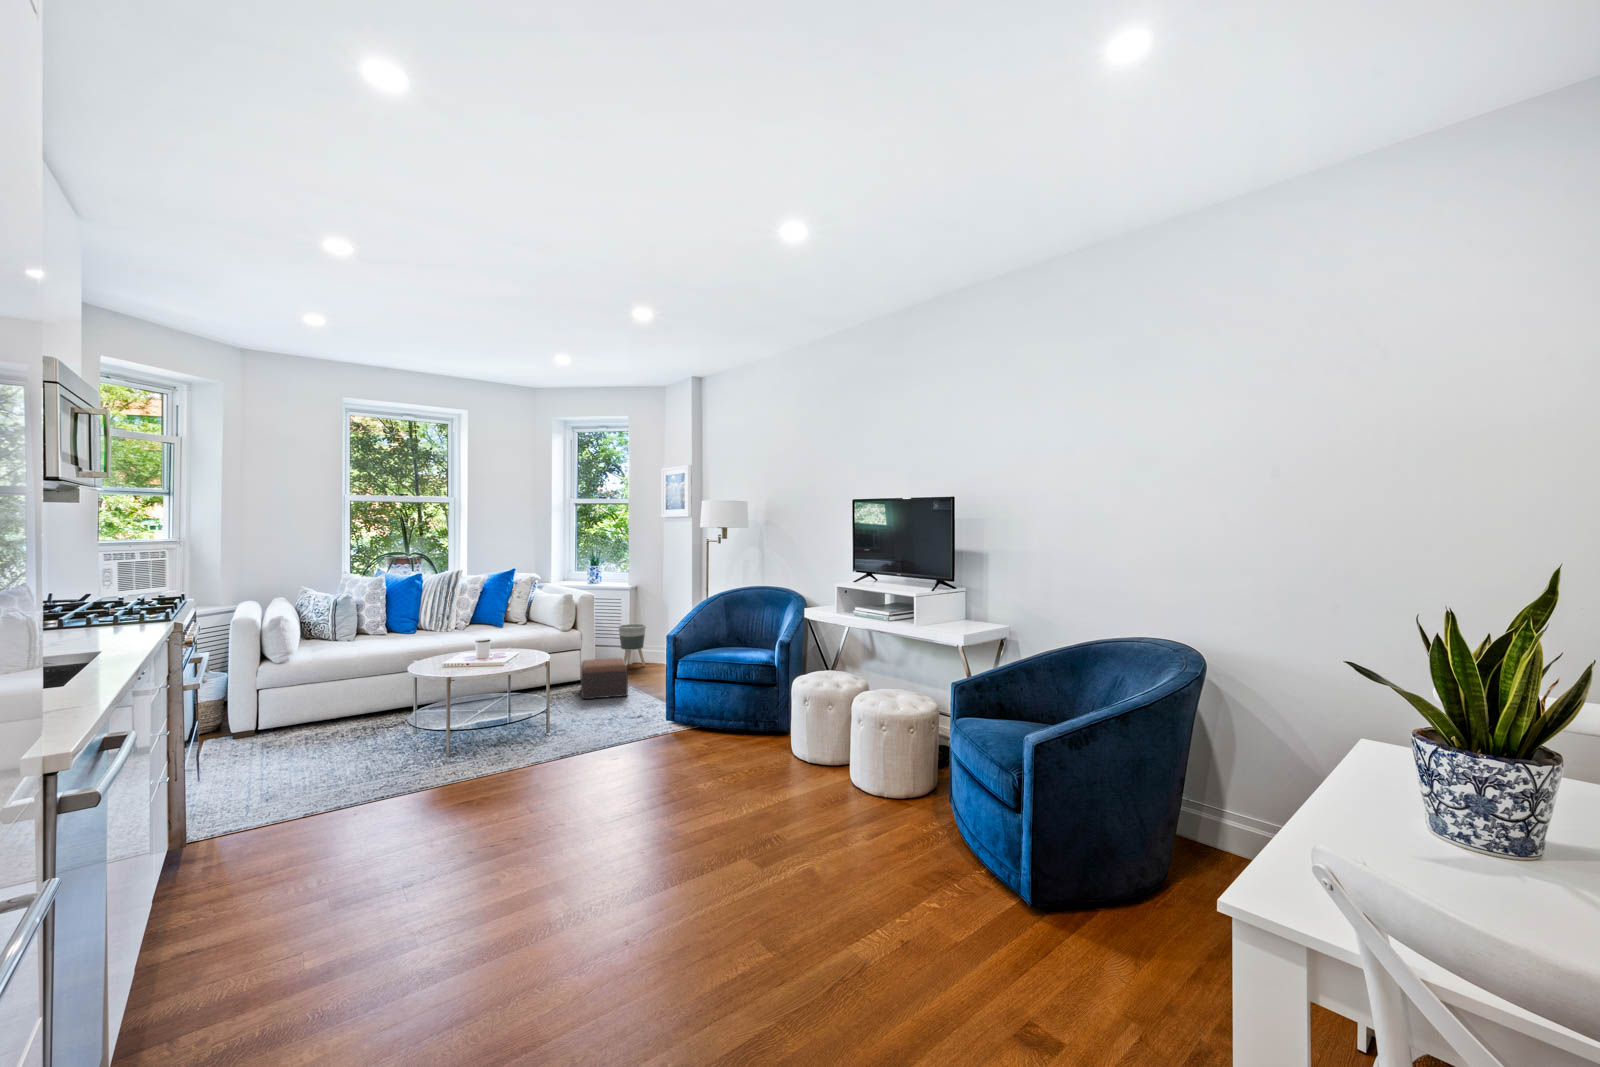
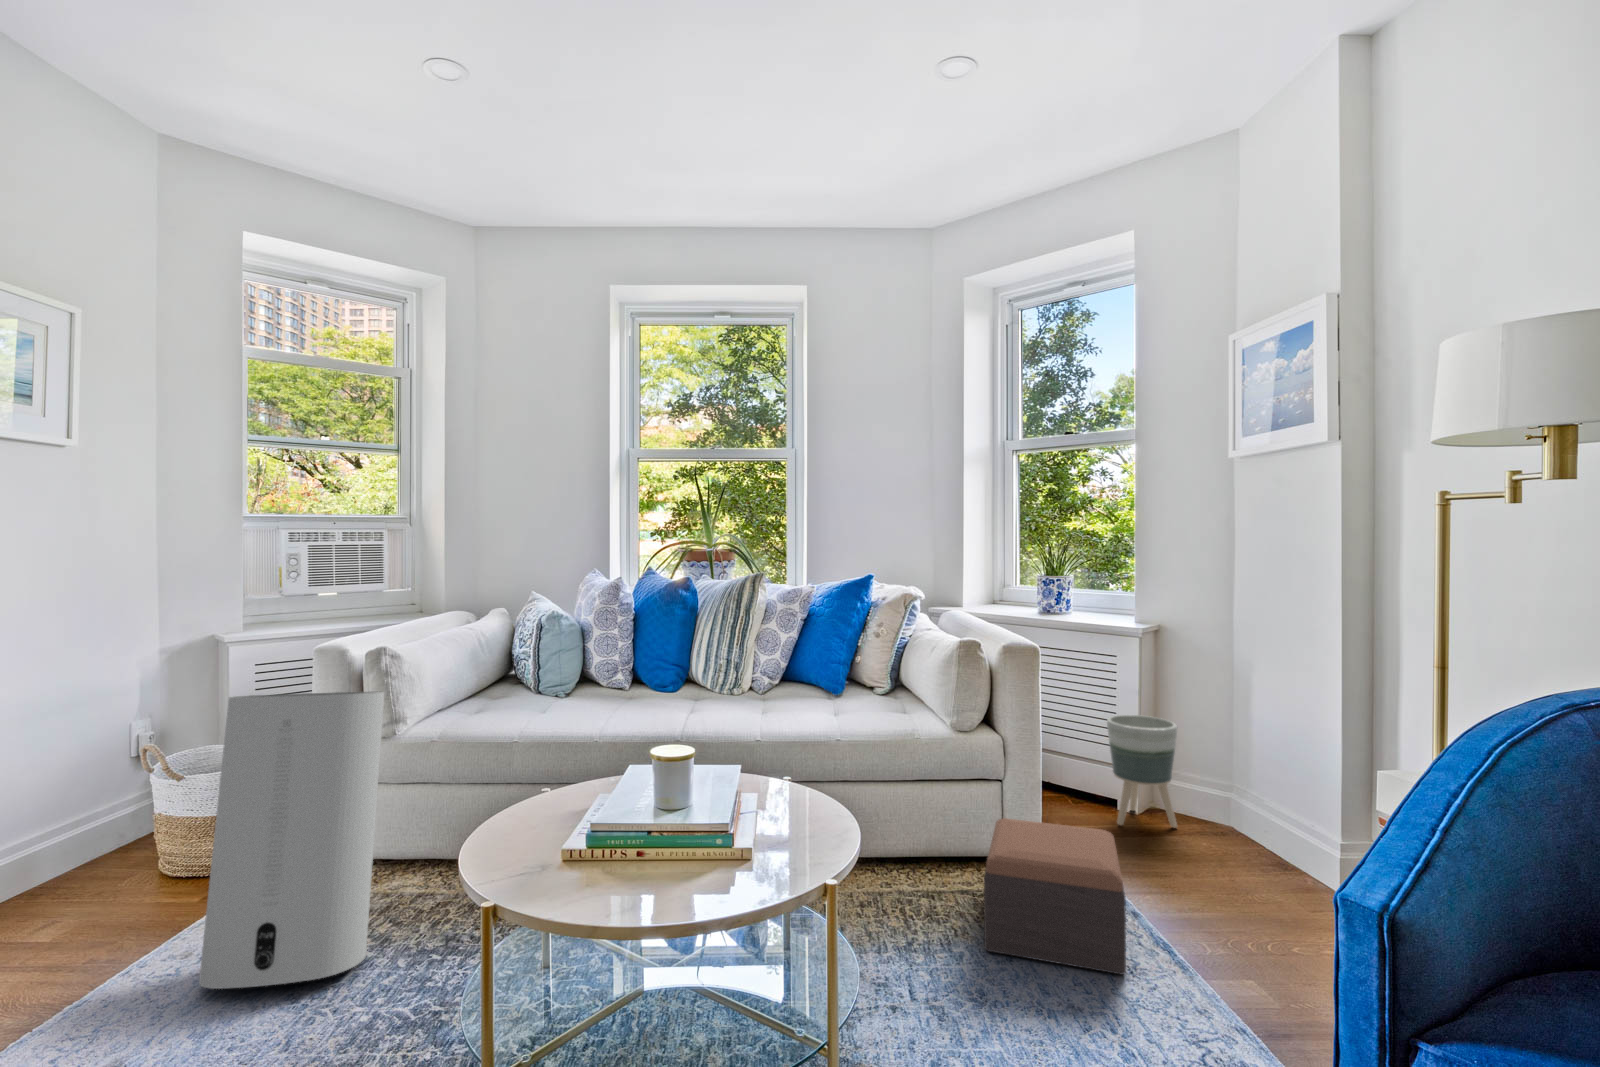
air purifier: none [260,631,336,753] -> present [199,691,384,989]

